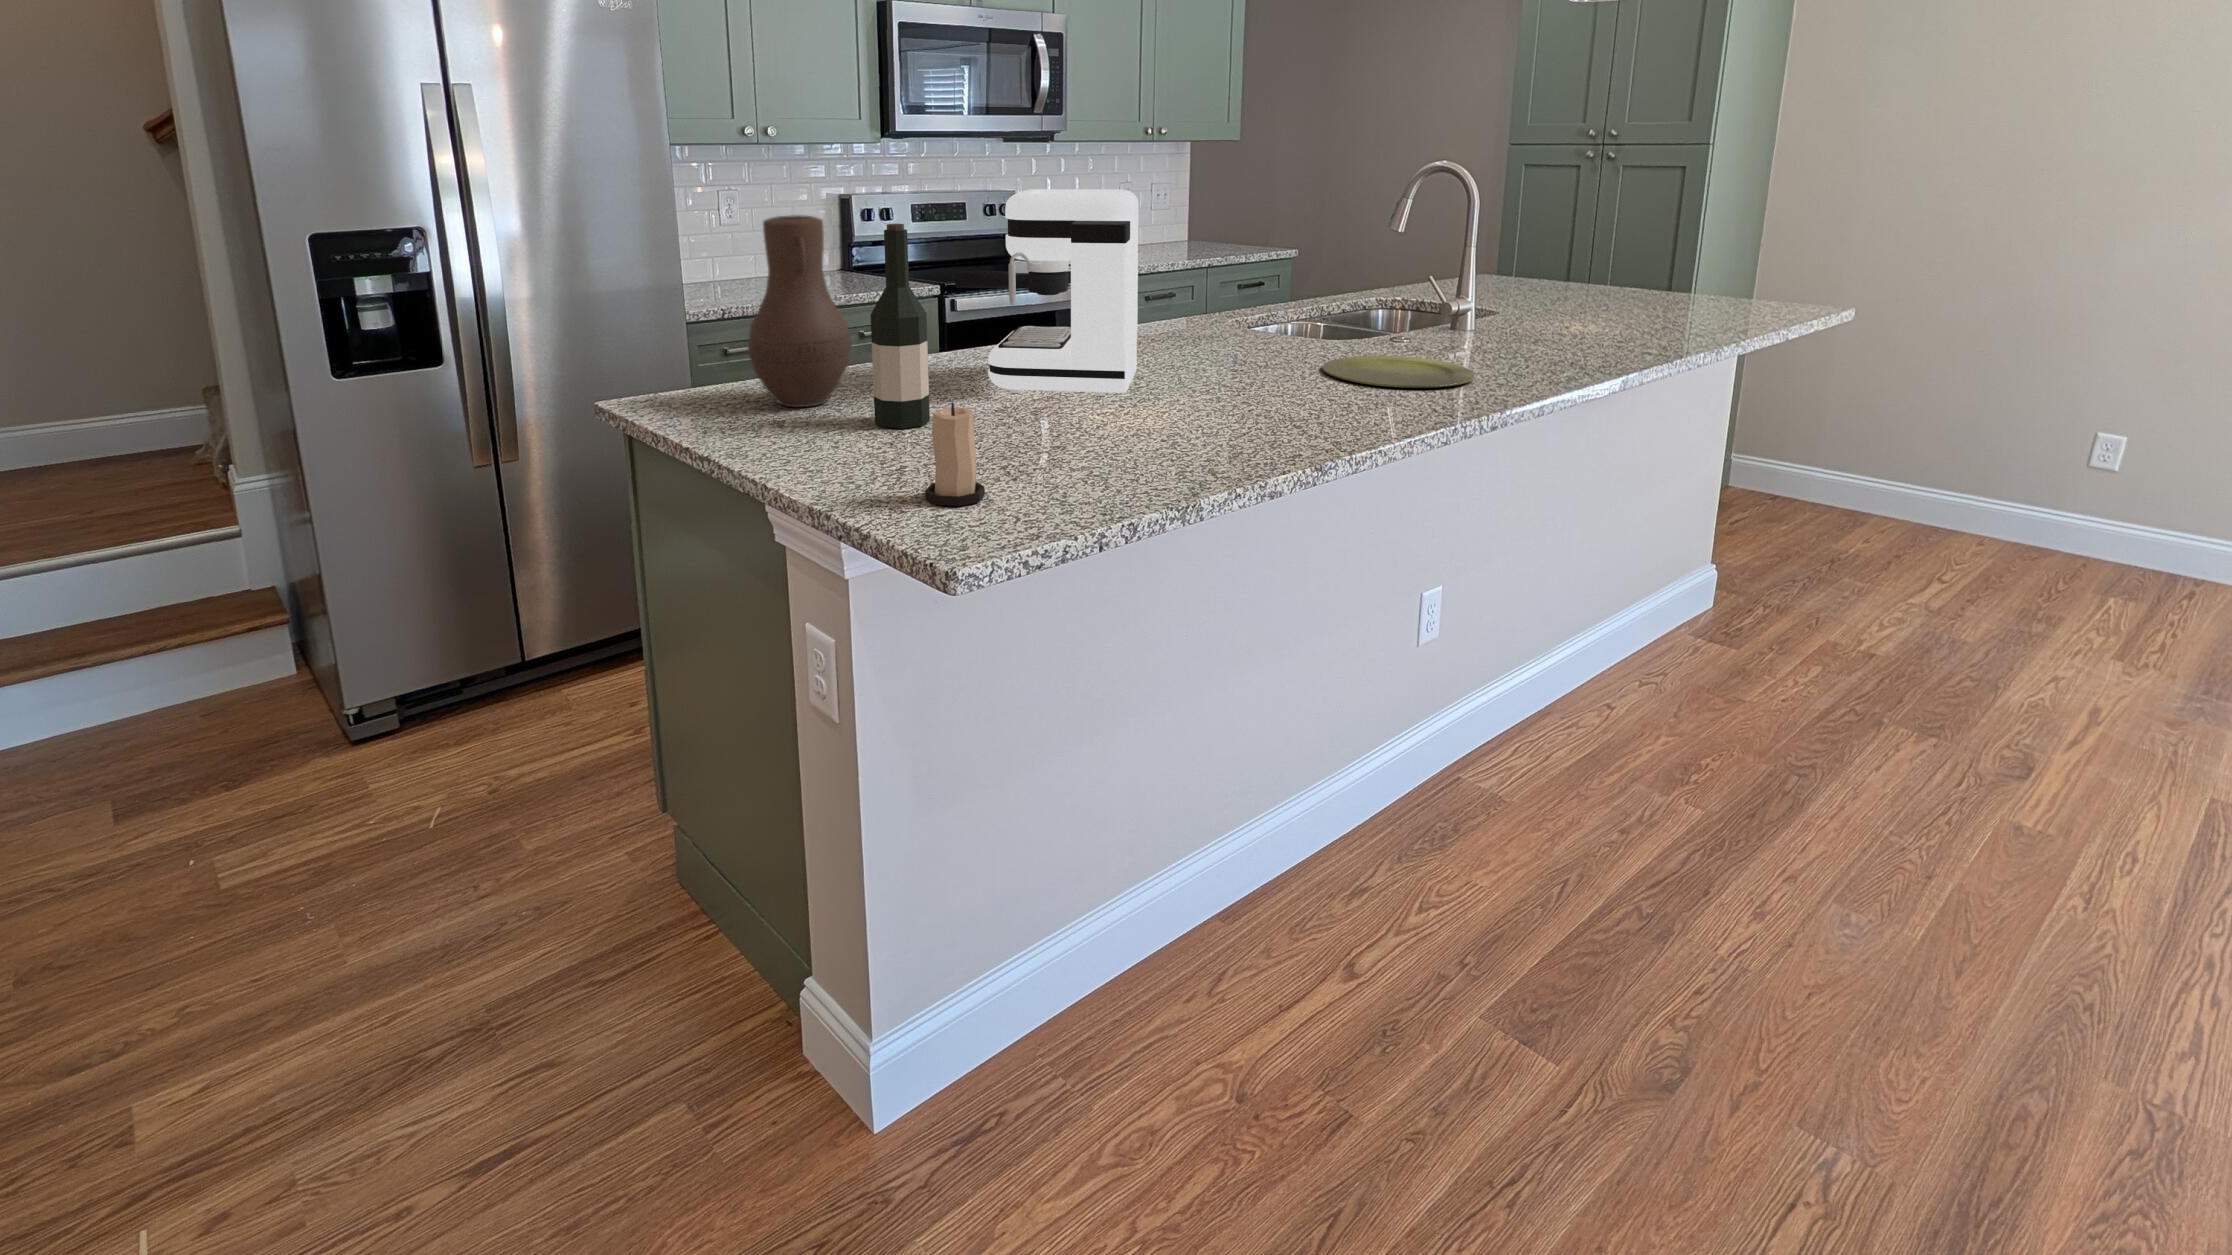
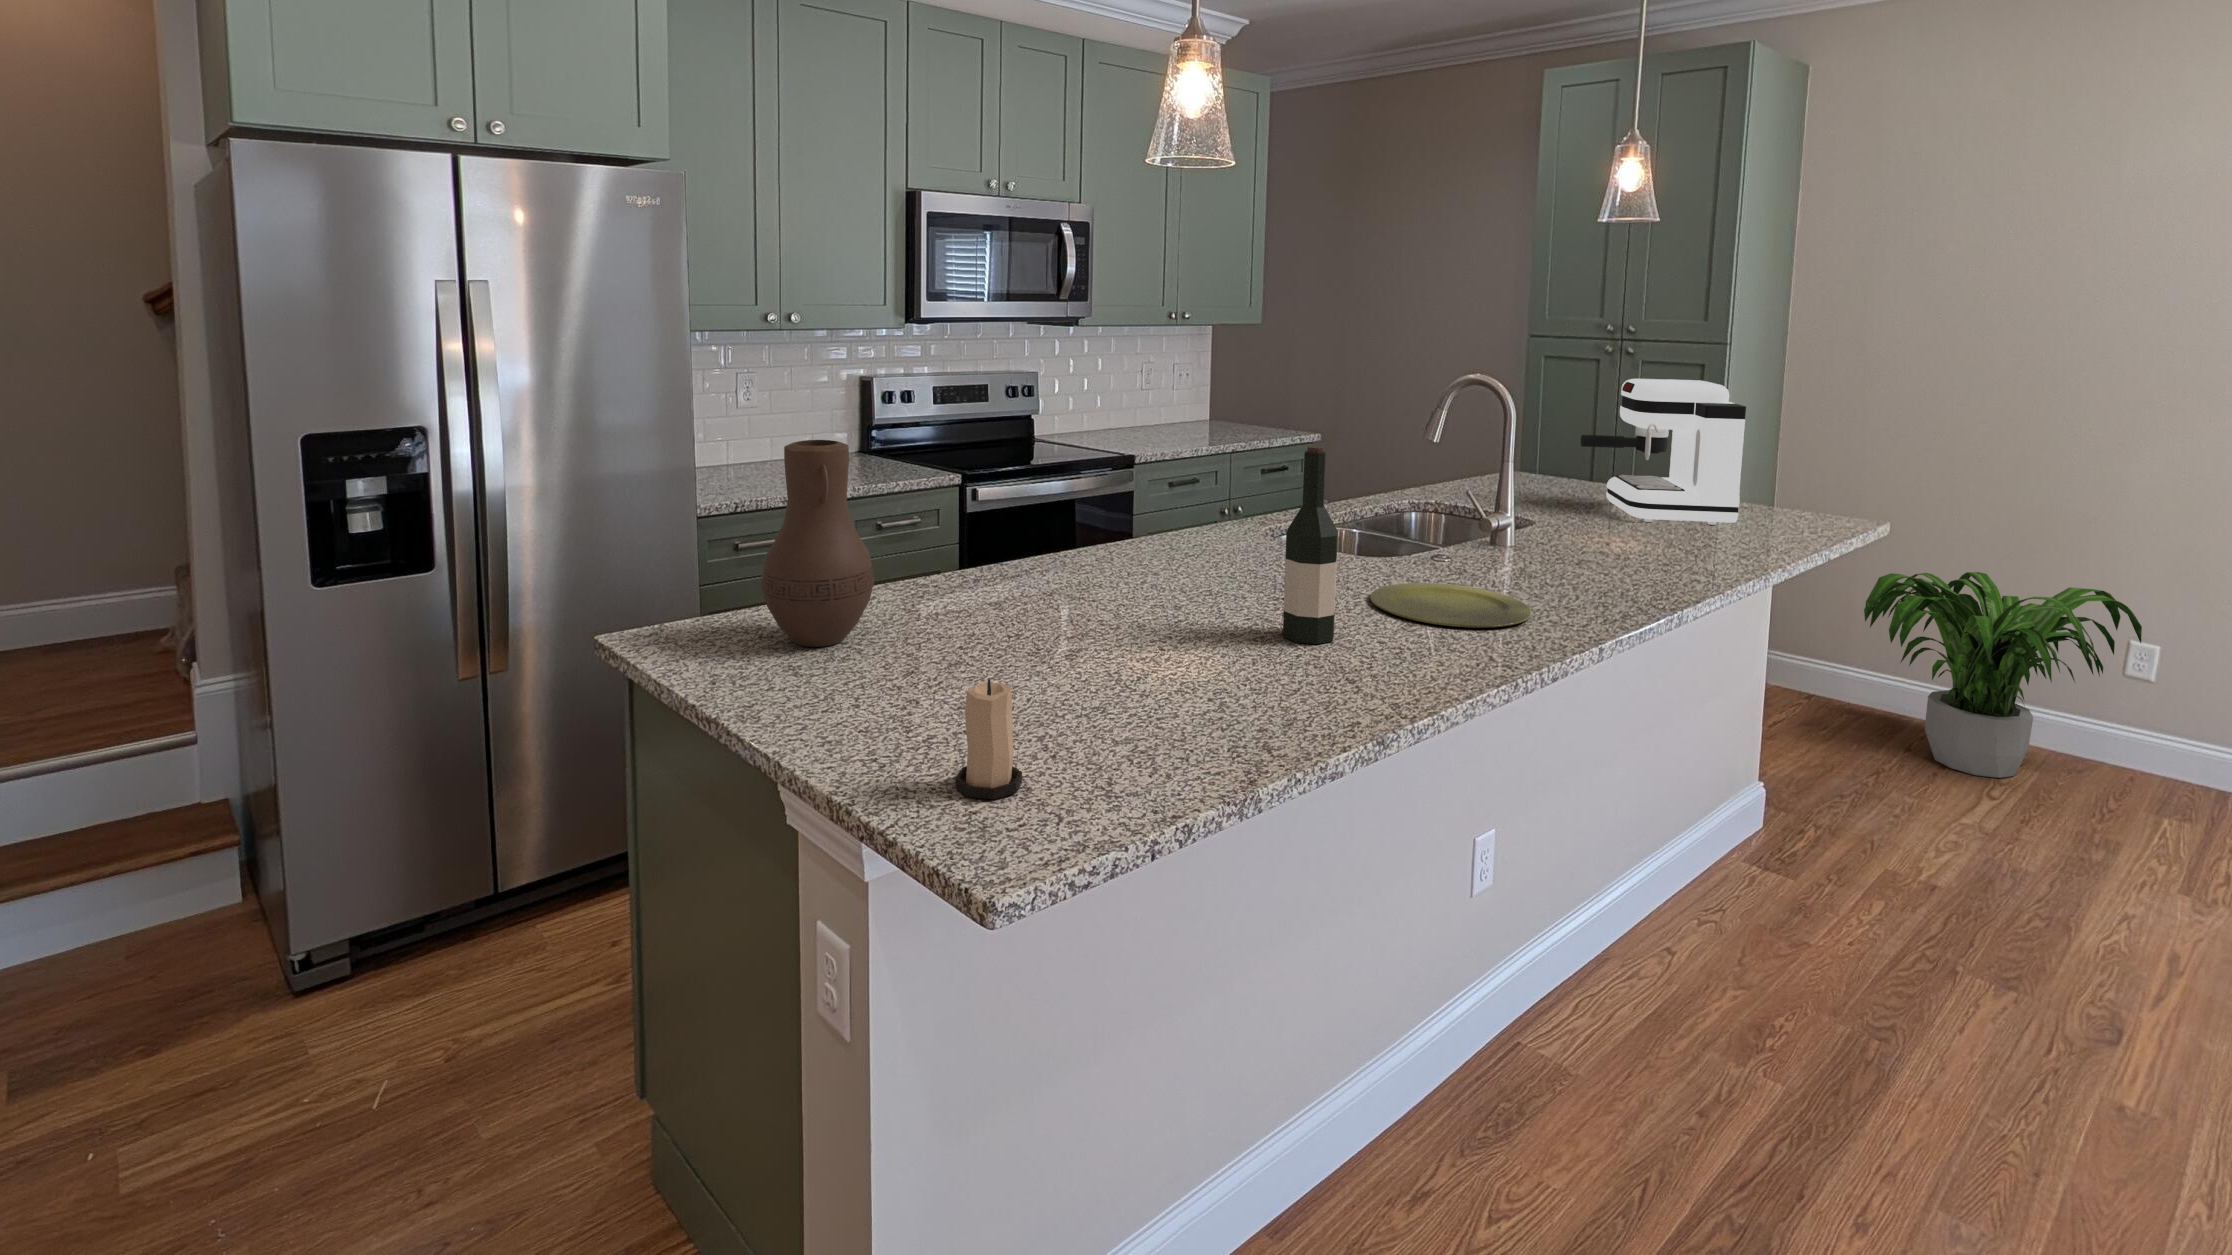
coffee maker: present [955,189,1138,396] -> present [1581,379,1746,525]
wine bottle: present [870,224,930,429] -> present [1283,446,1338,644]
potted plant: none [1834,367,2112,564] -> present [1864,572,2142,778]

